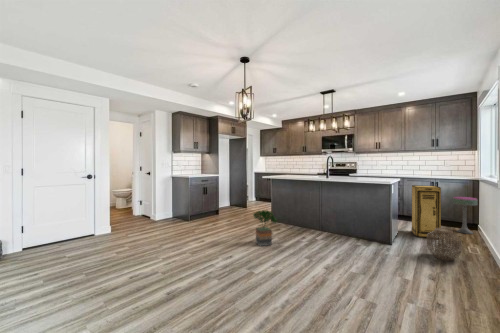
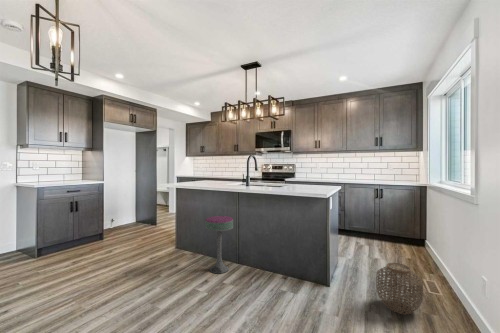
storage cabinet: present [412,185,441,238] -> none [355,195,389,266]
bar stool: present [452,197,477,234] -> present [205,216,233,273]
potted tree: present [253,210,277,246] -> none [115,242,158,308]

